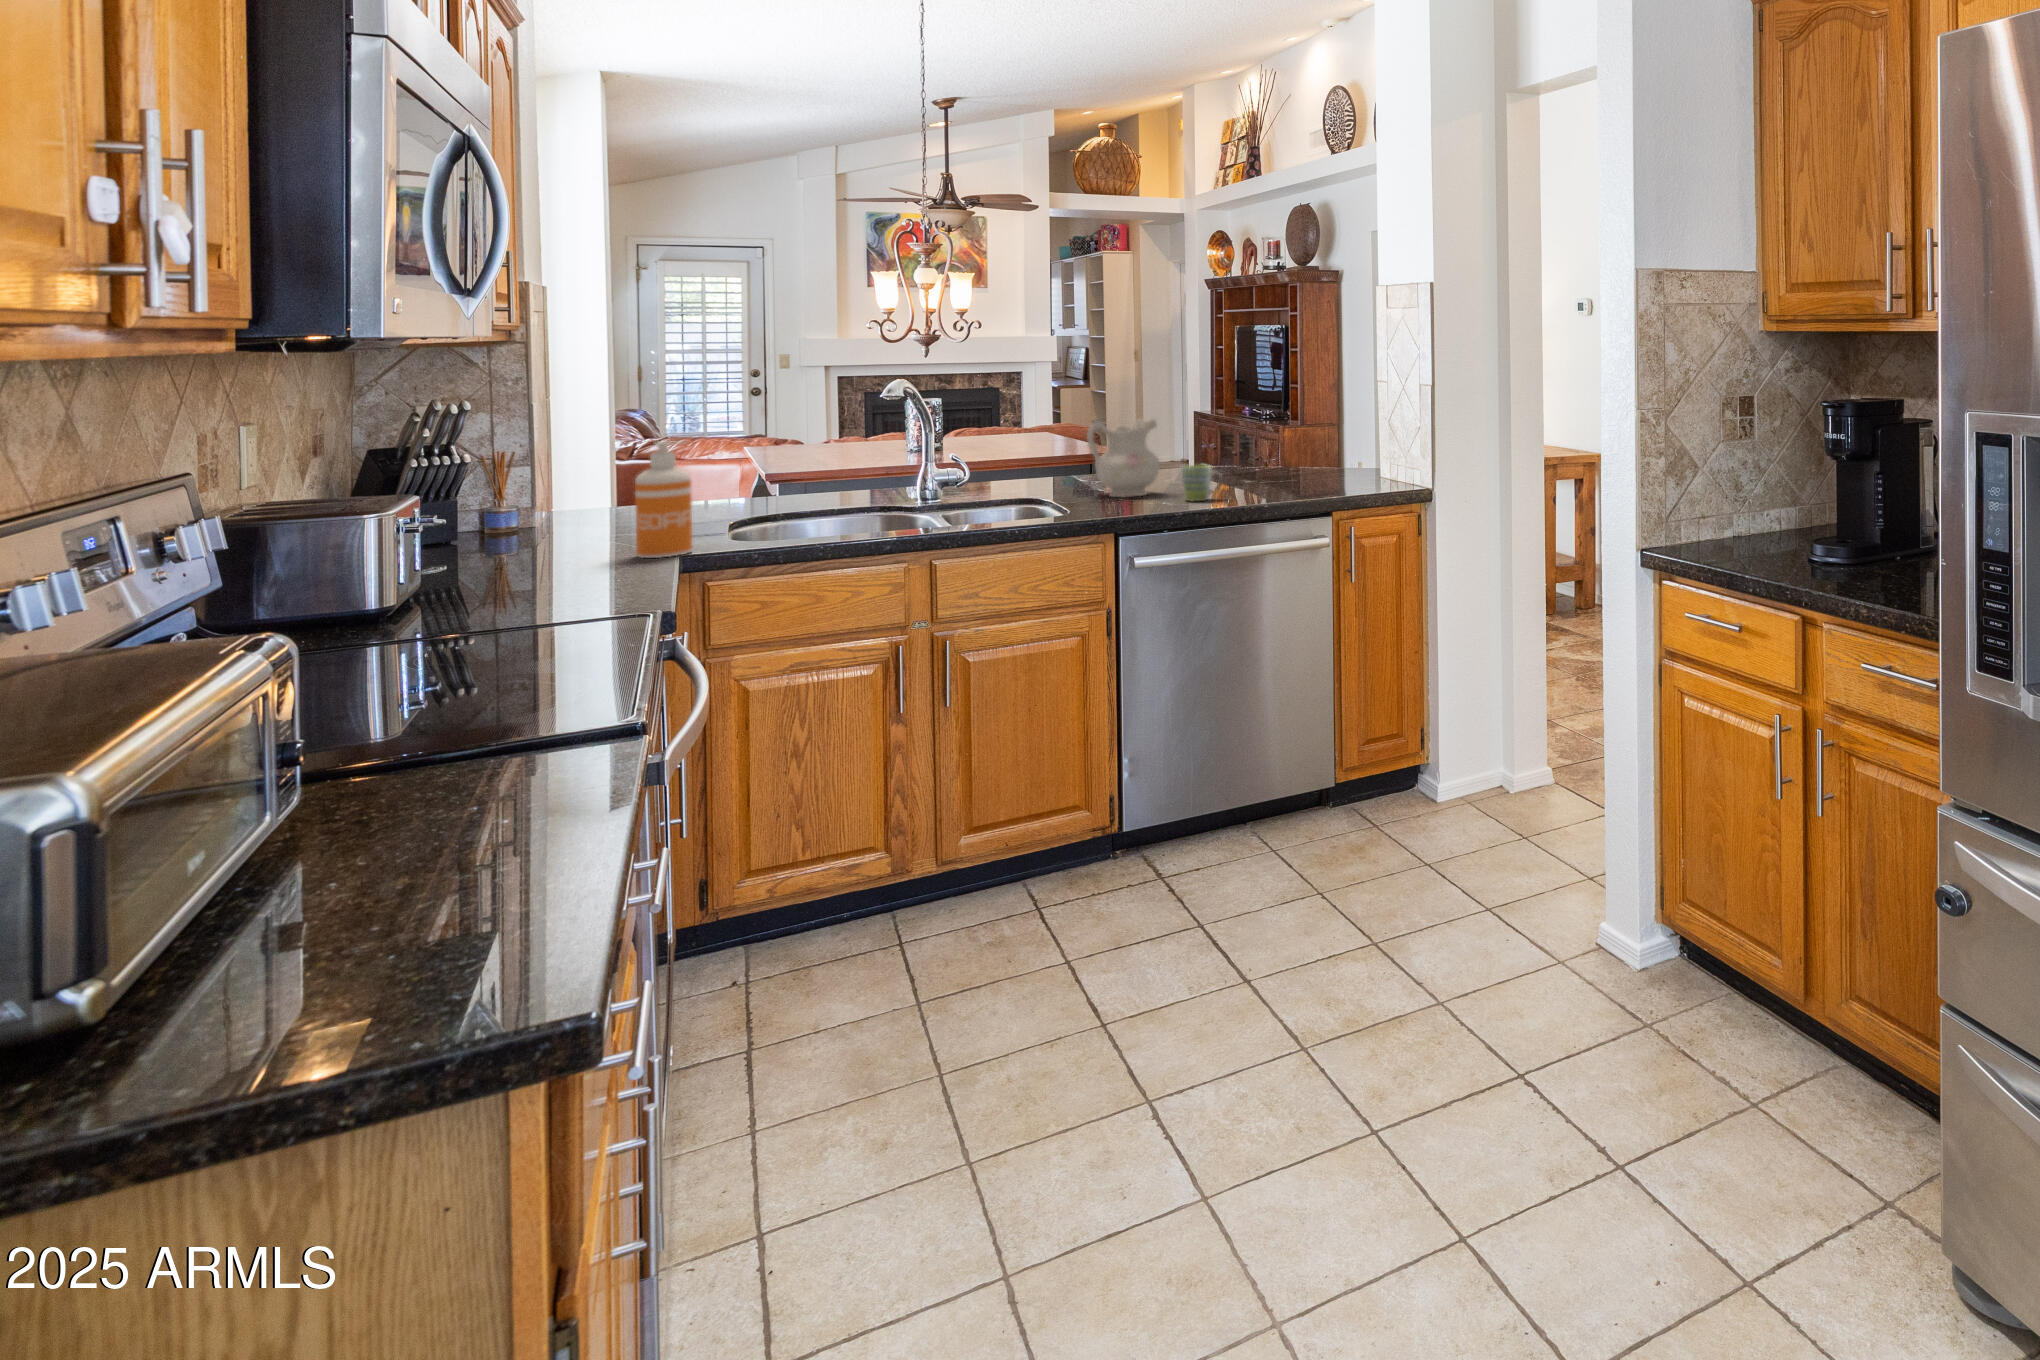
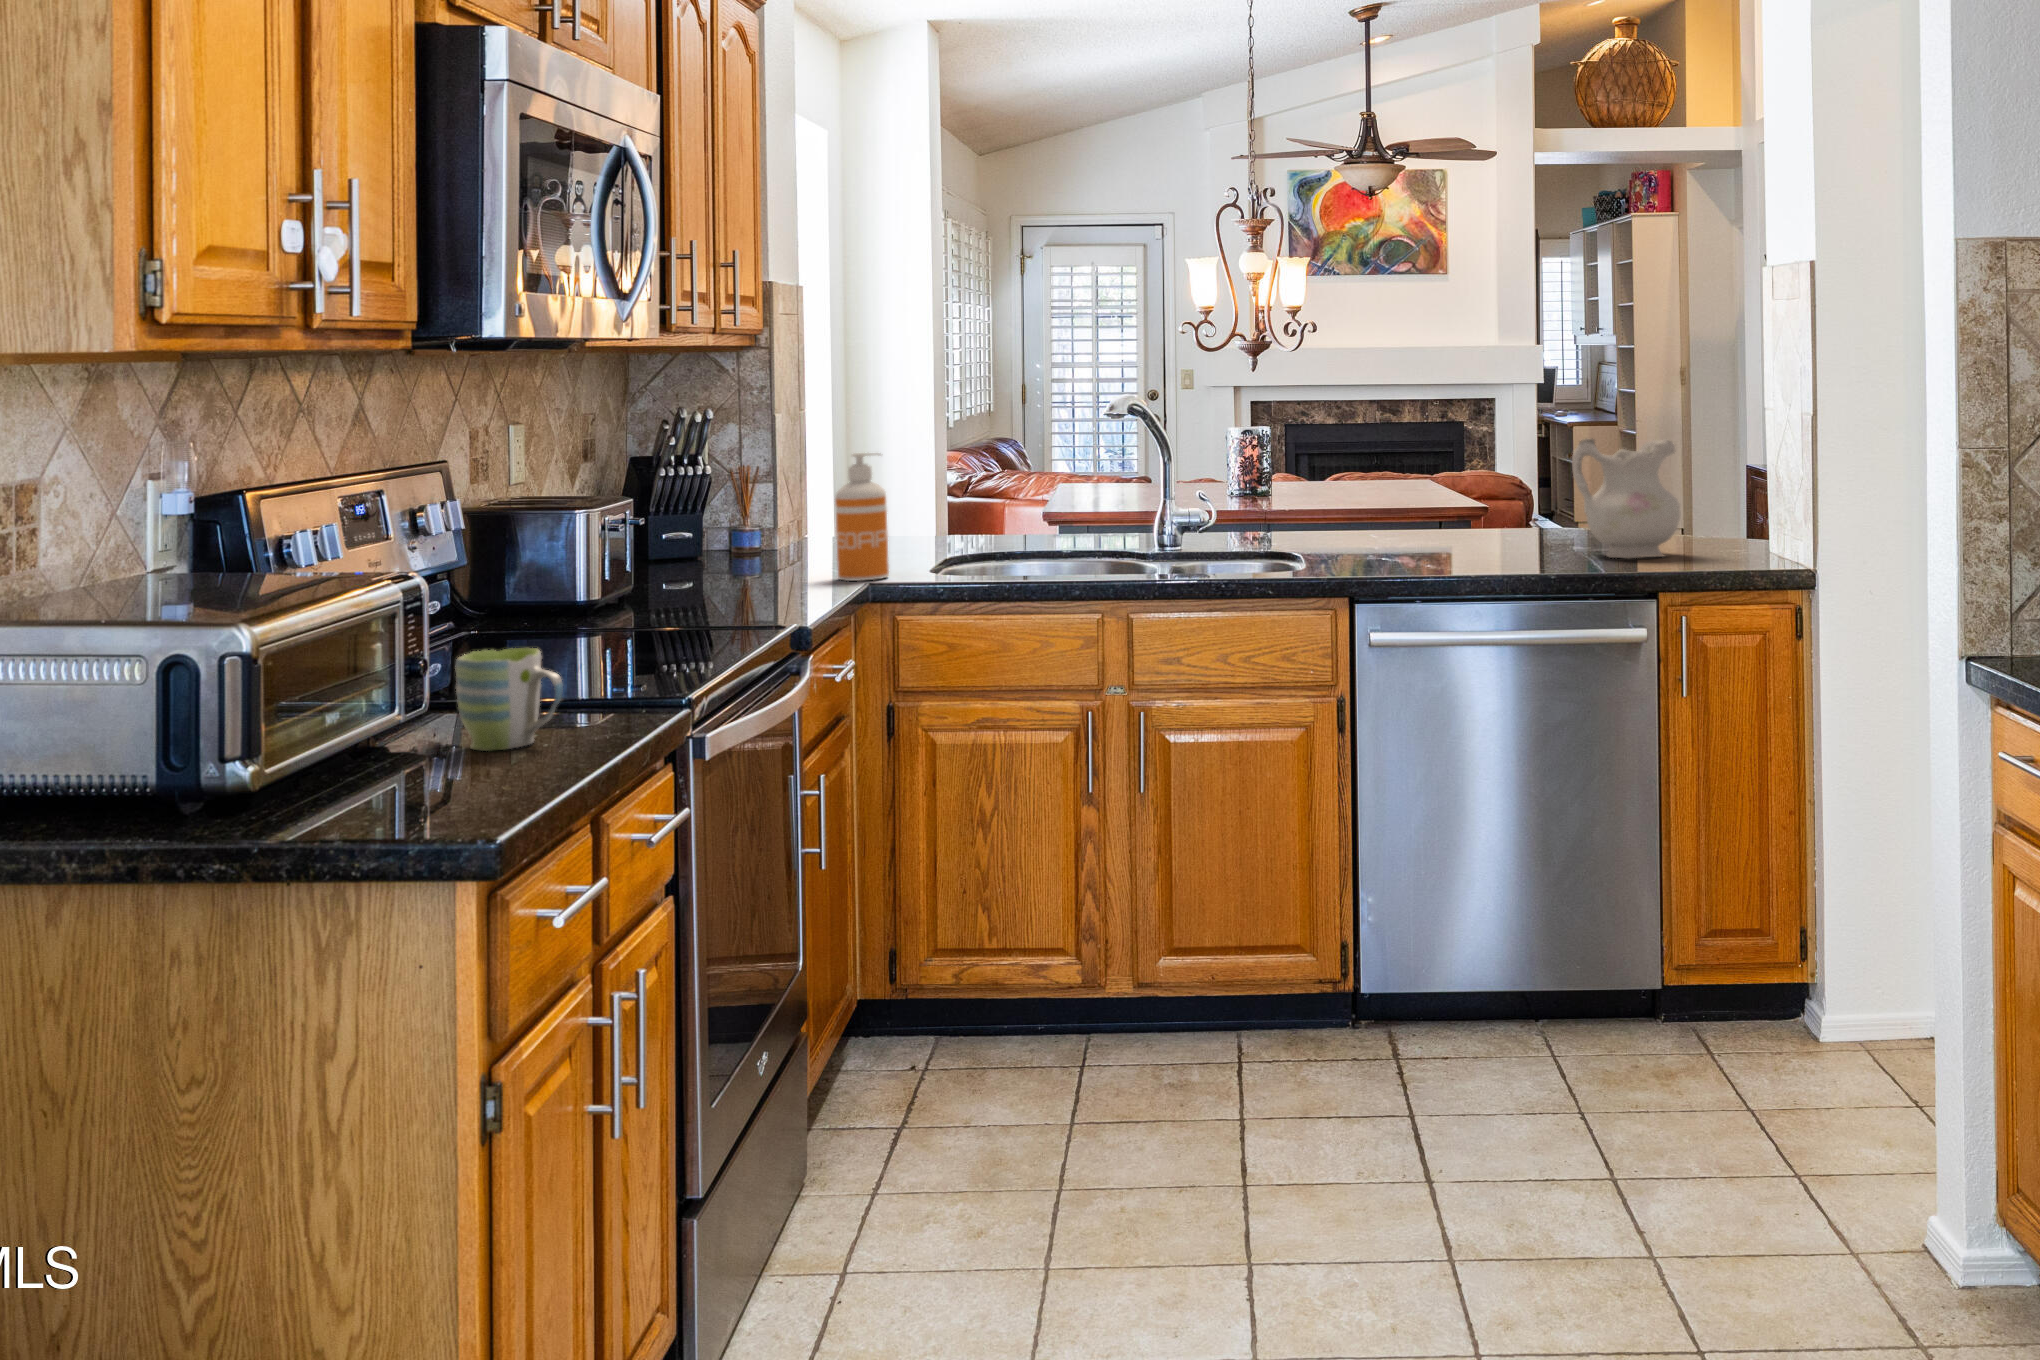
ceramic pitcher: present [1087,419,1160,497] -> present [1572,439,1680,558]
mug: present [1182,465,1222,501] -> present [456,648,563,751]

